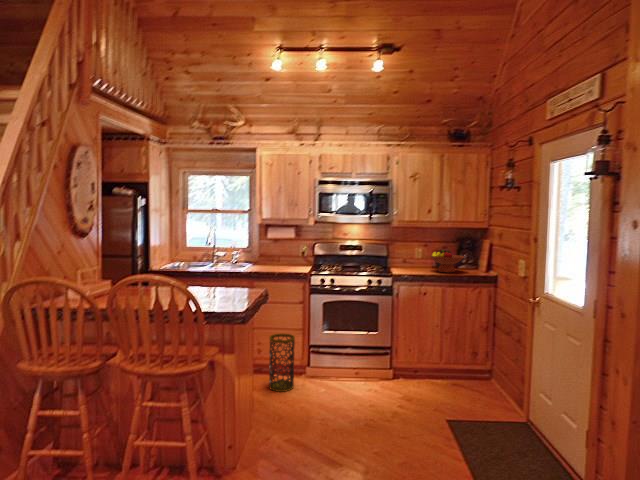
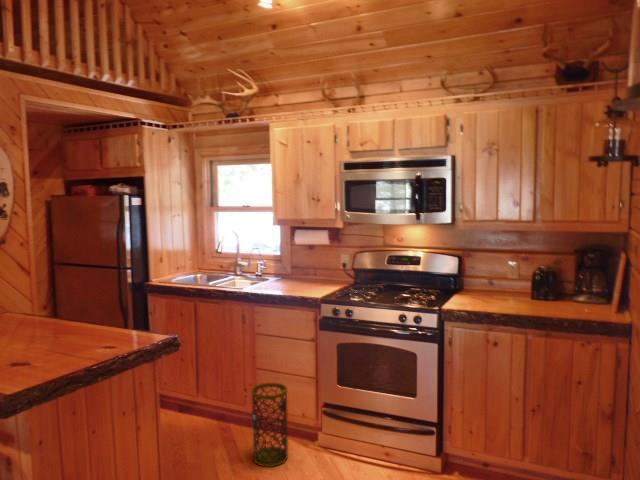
fruit bowl: present [430,250,464,272] -> none [512,271,574,310]

